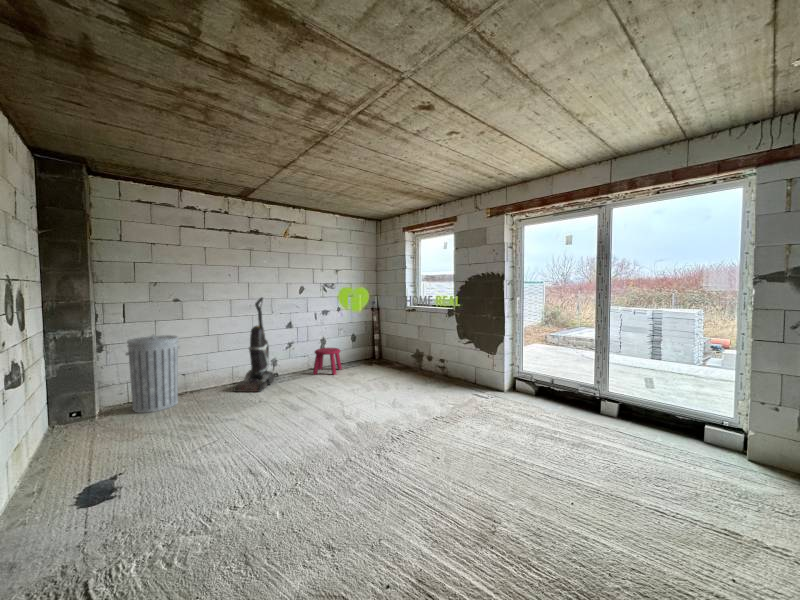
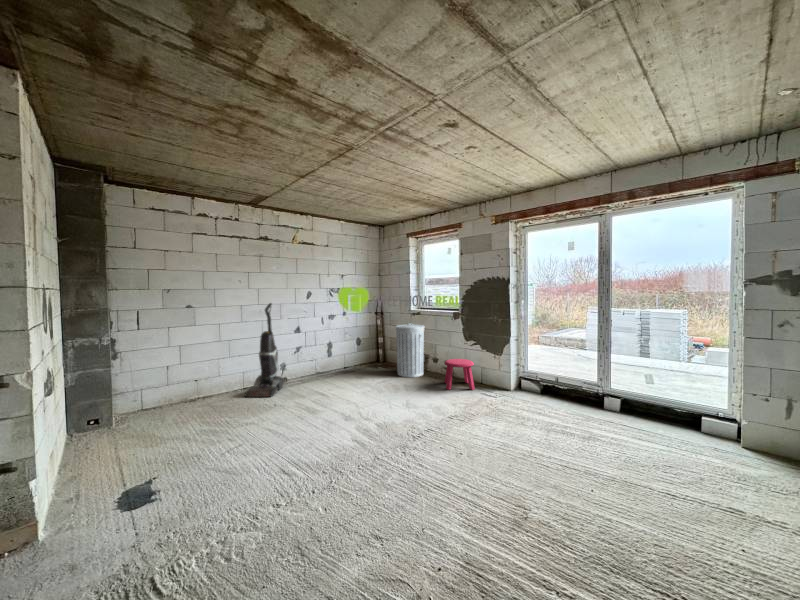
trash can: present [126,334,180,413] -> present [396,324,424,377]
stool: present [313,348,342,375] -> present [444,359,475,390]

